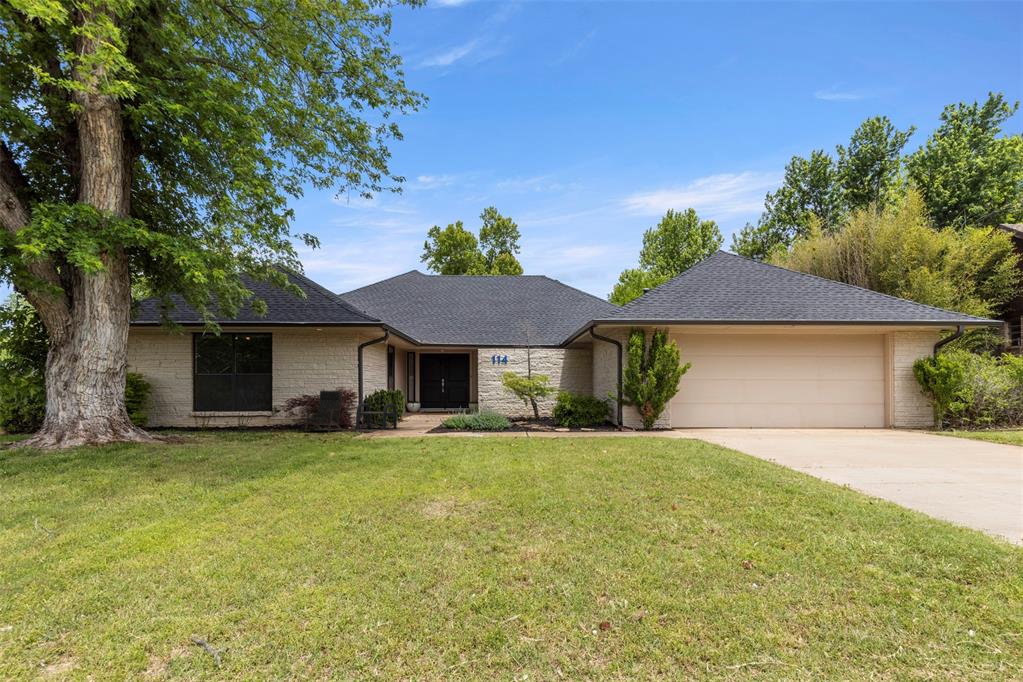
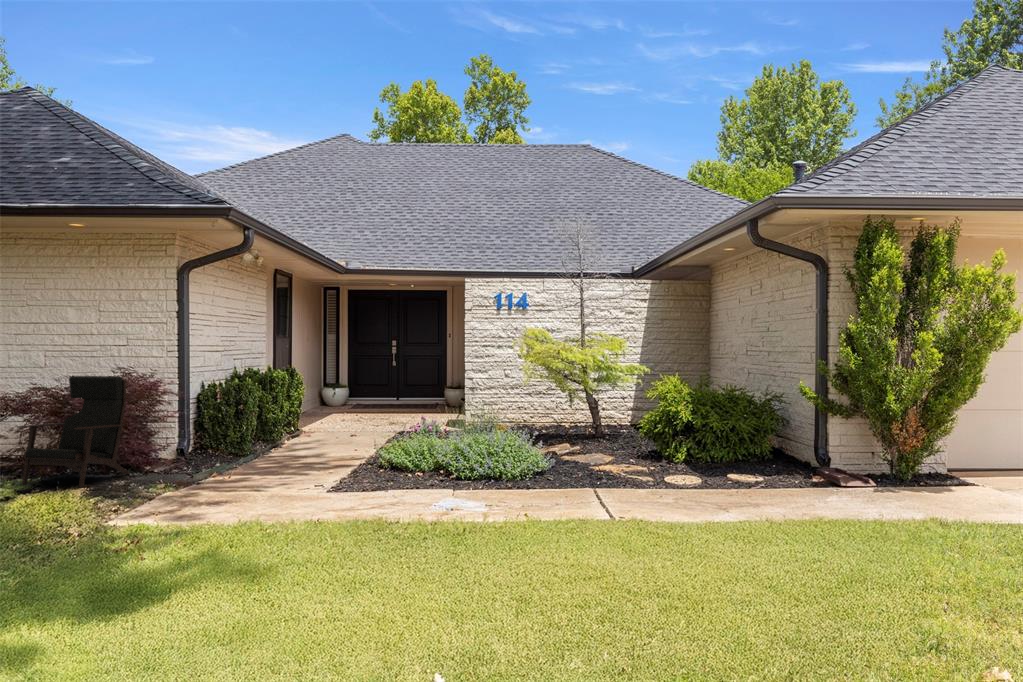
bench: present [356,403,397,430] -> none [169,405,272,474]

